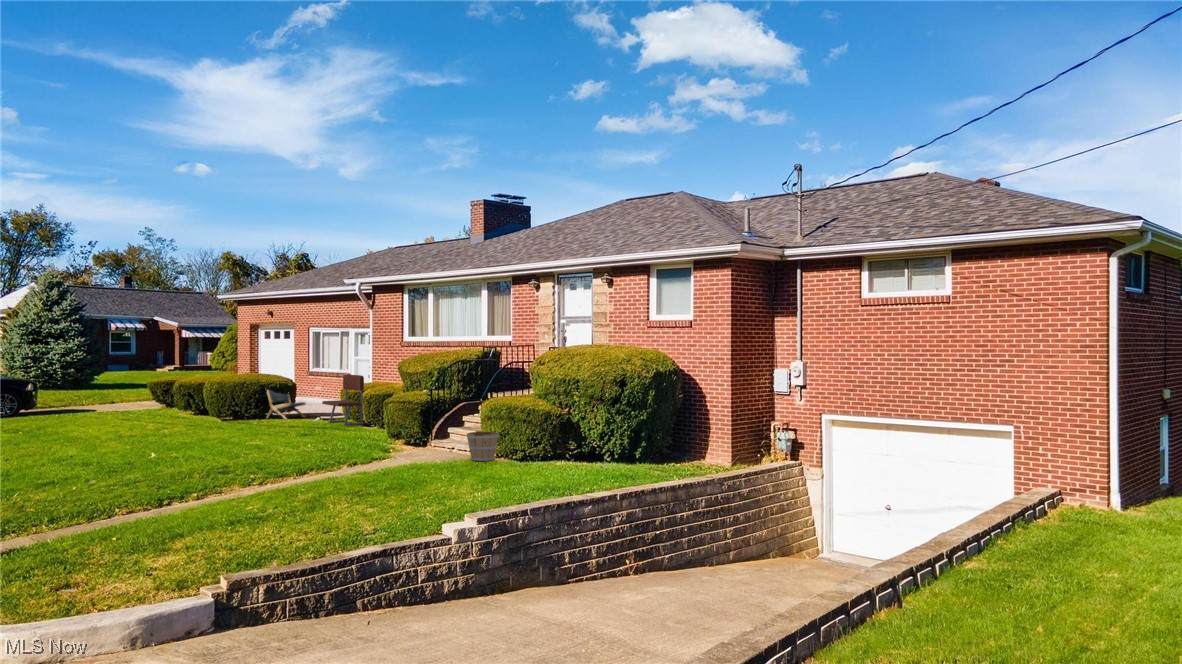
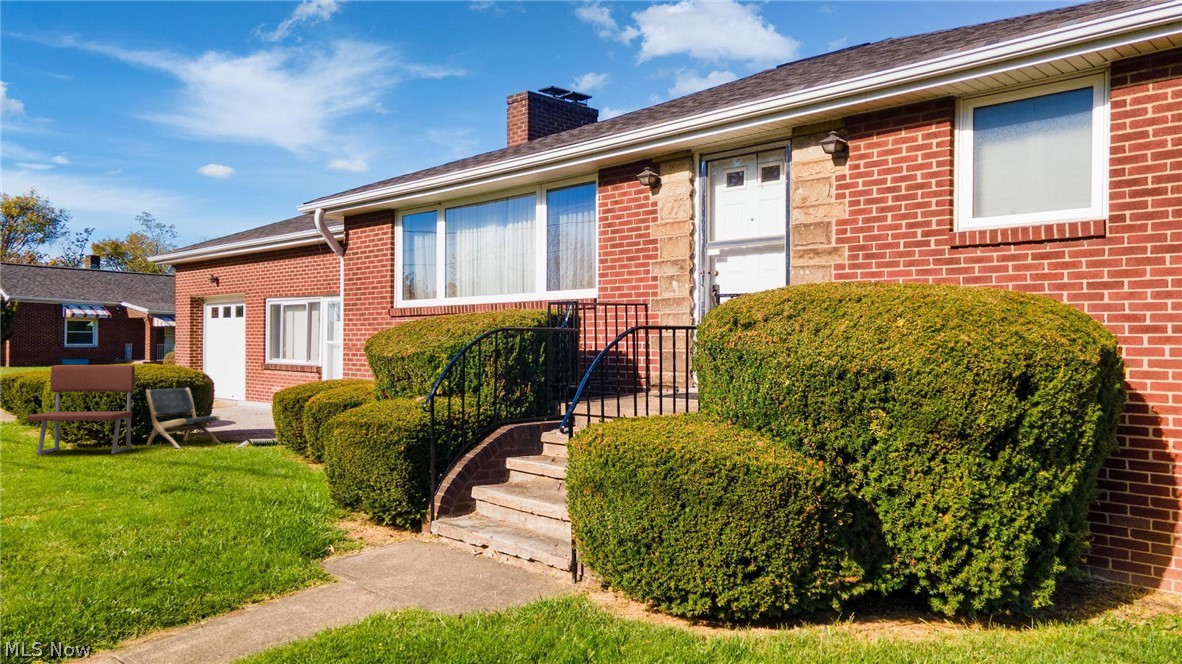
bench: present [322,375,364,426] -> present [27,365,135,455]
wooden bucket: present [467,431,499,461] -> none [523,517,617,618]

